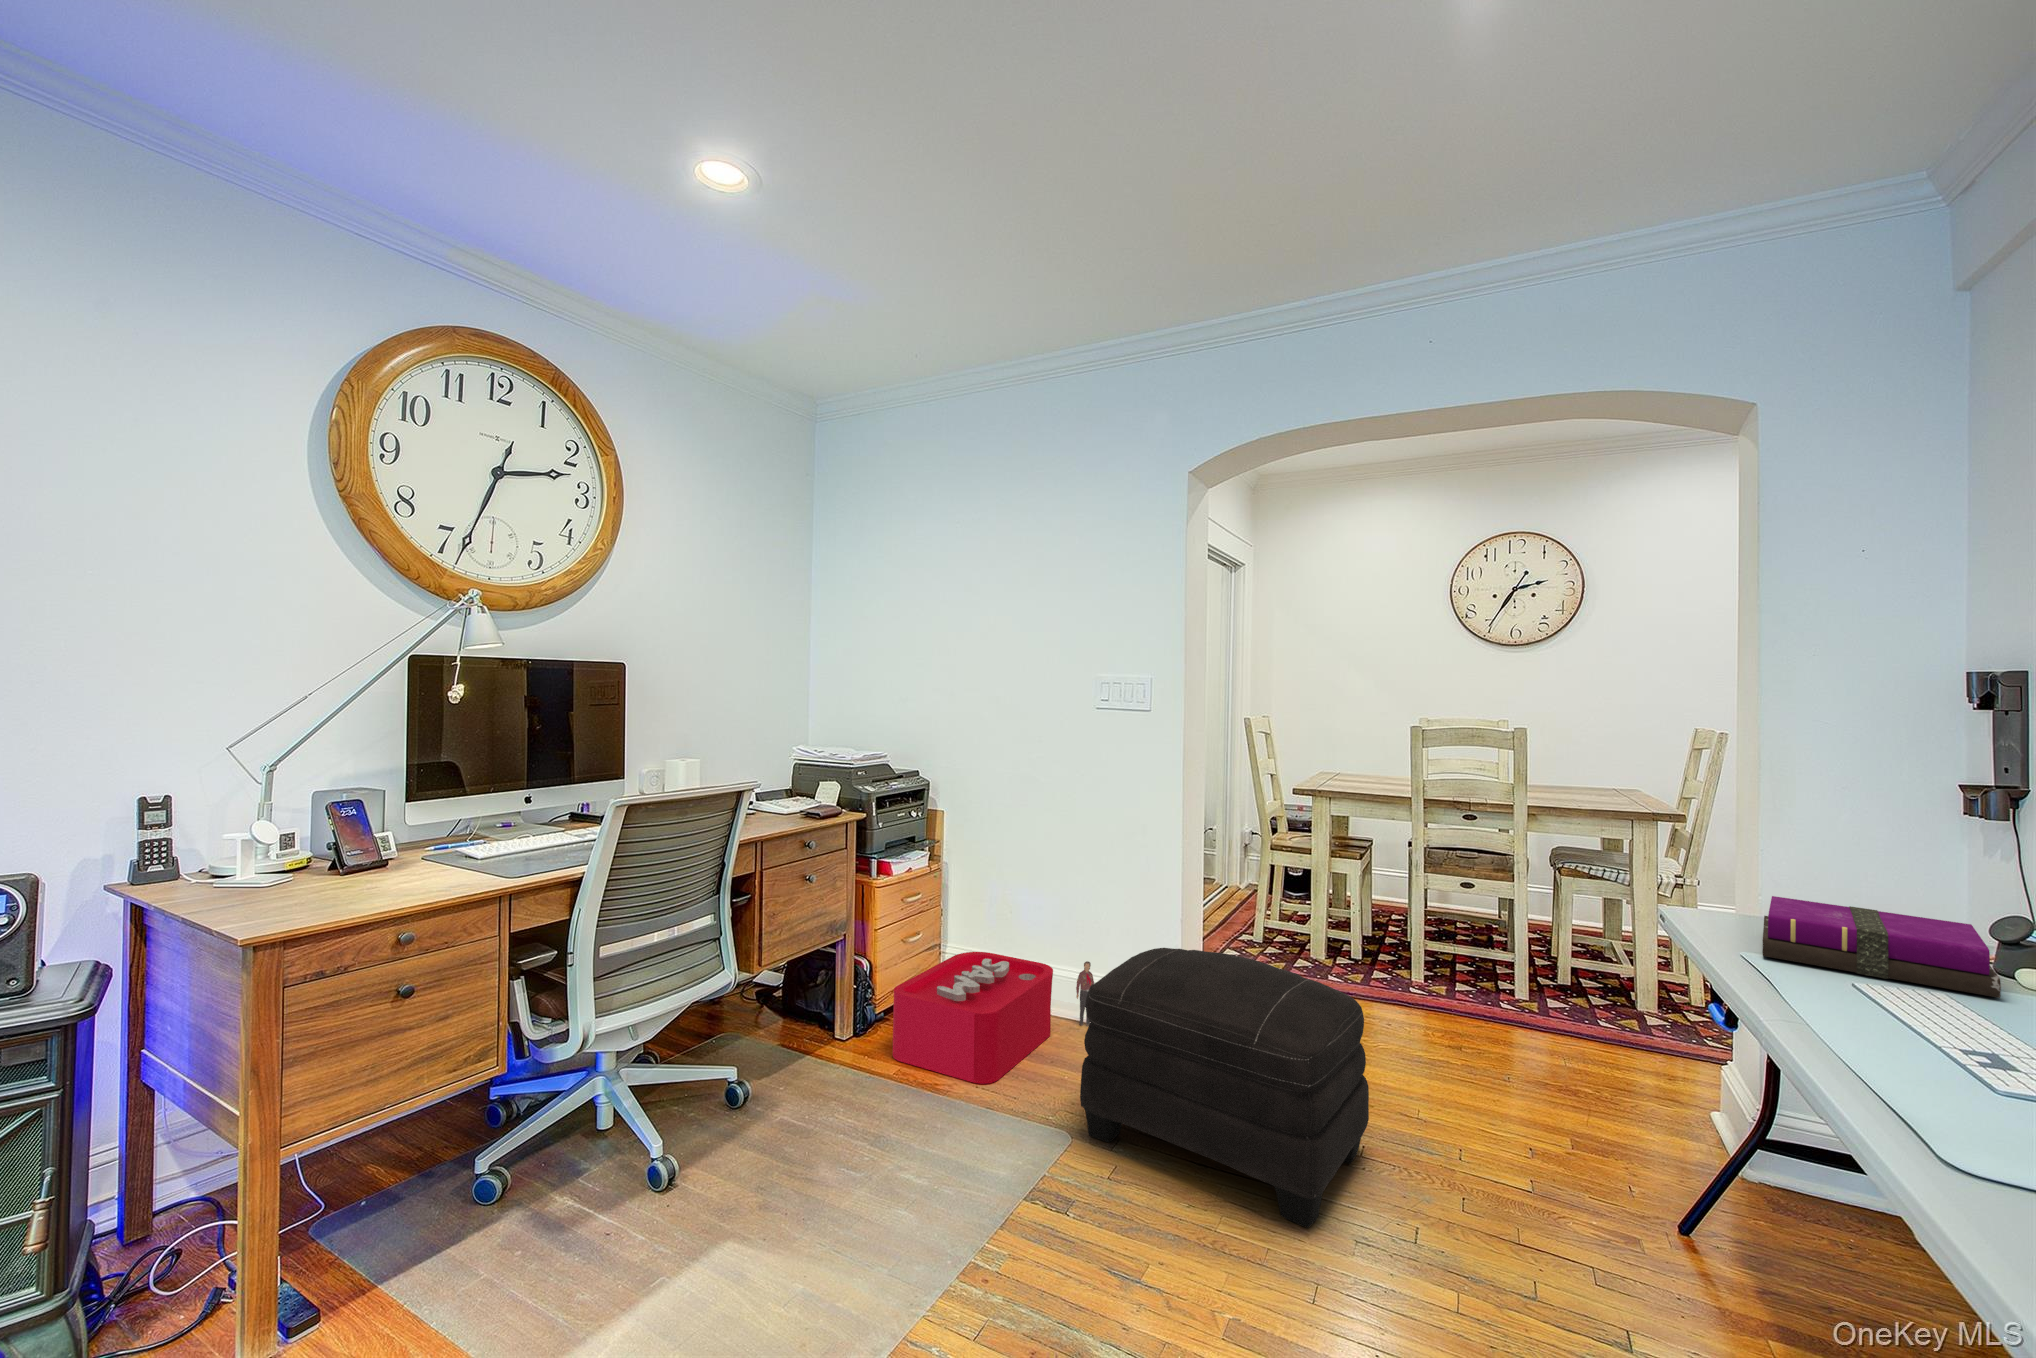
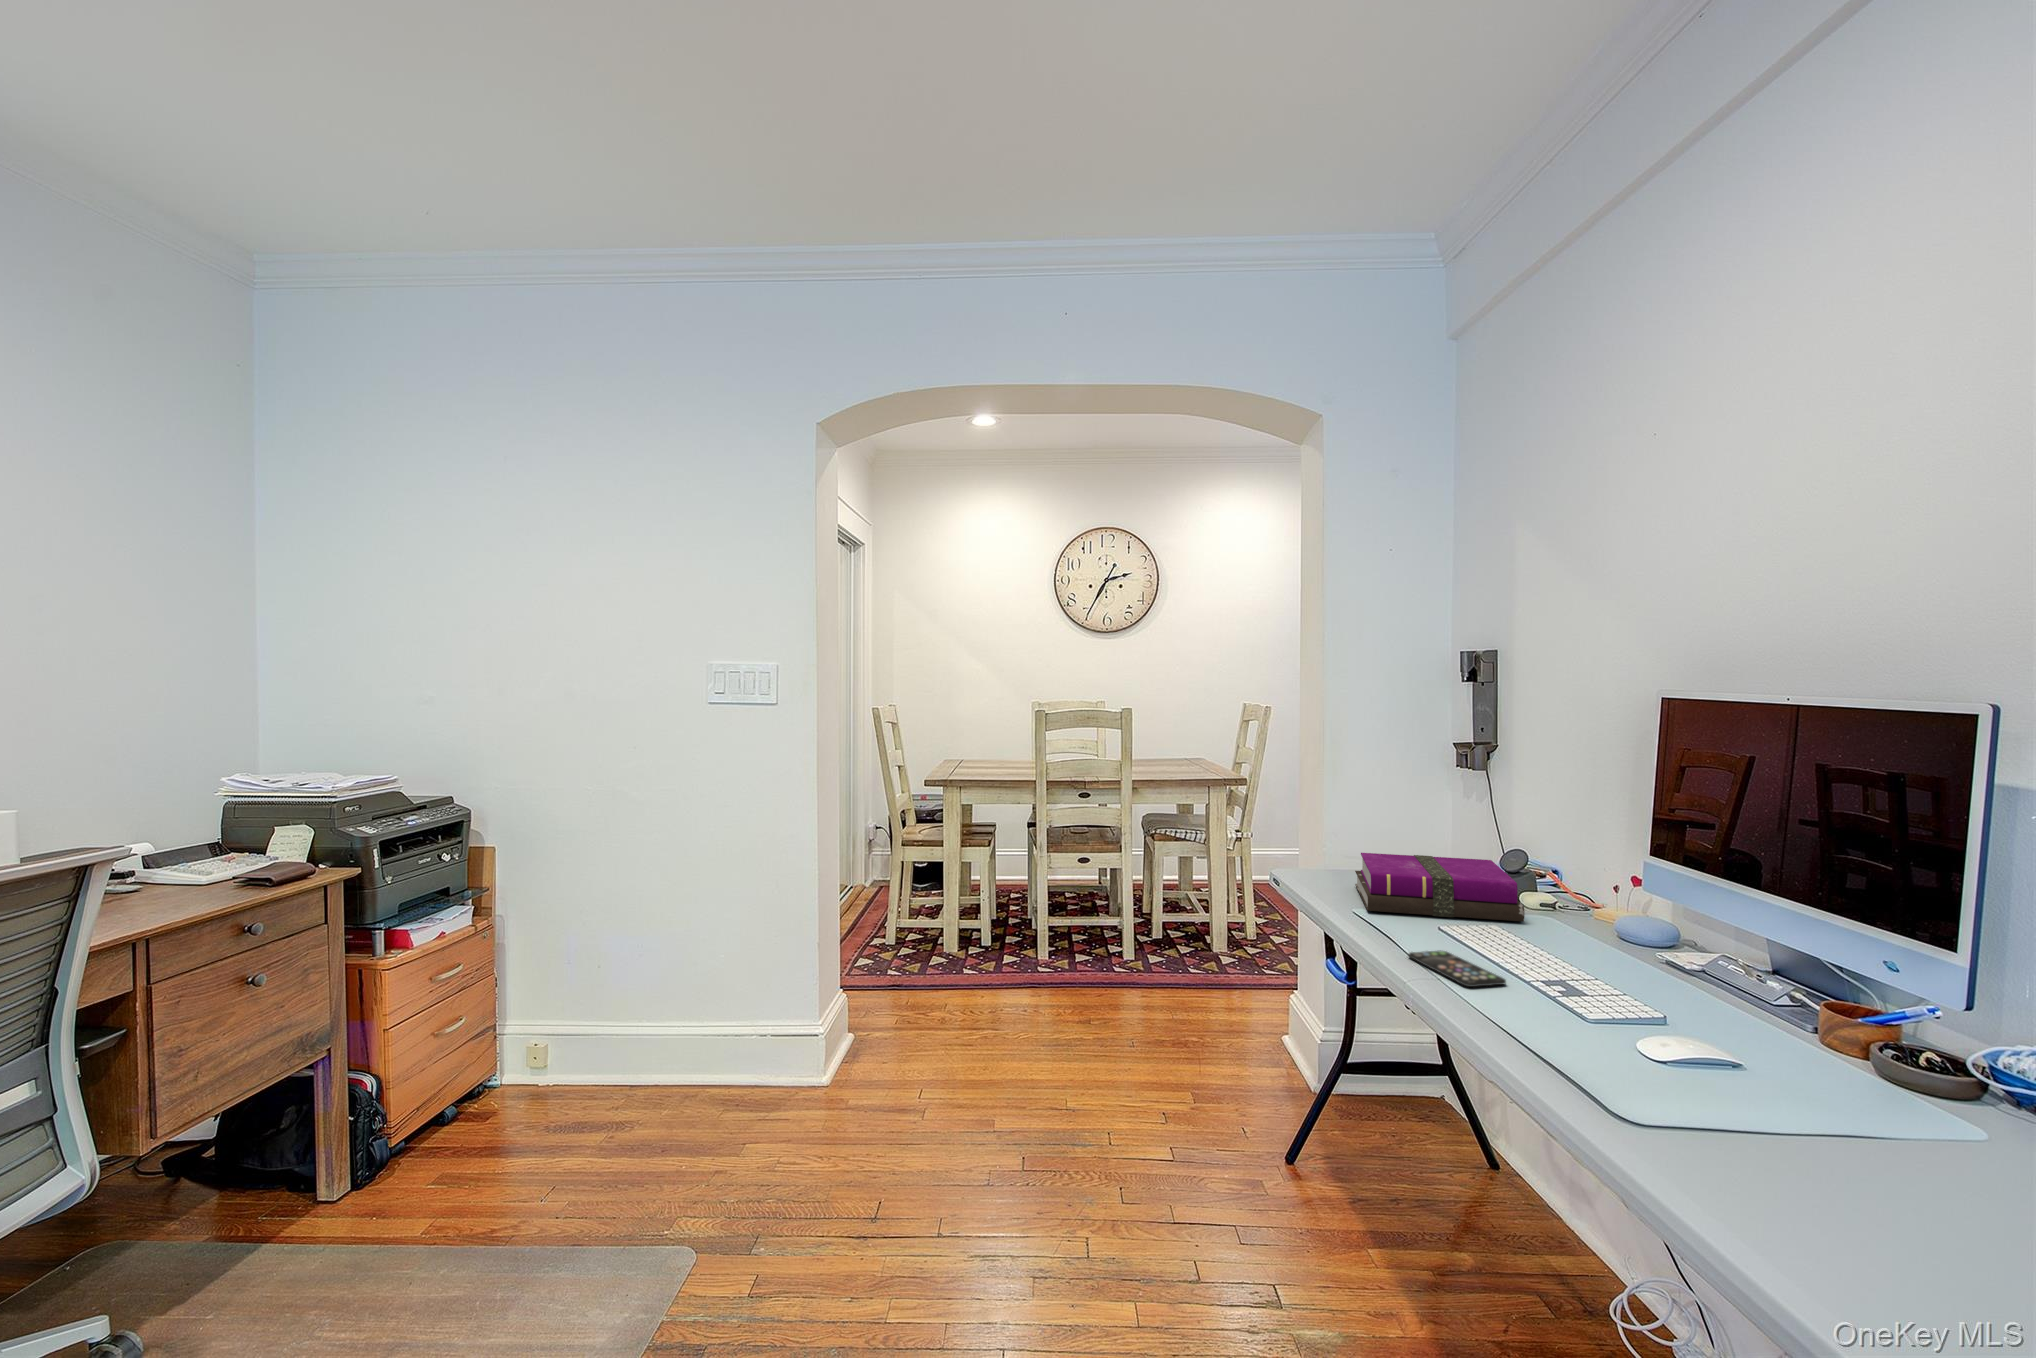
ottoman: present [1080,948,1369,1228] -> none [705,983,1028,1276]
storage bin: present [893,952,1094,1084] -> none [419,1012,712,1210]
smartphone: none [1788,998,1914,1046] -> present [1408,951,1506,987]

